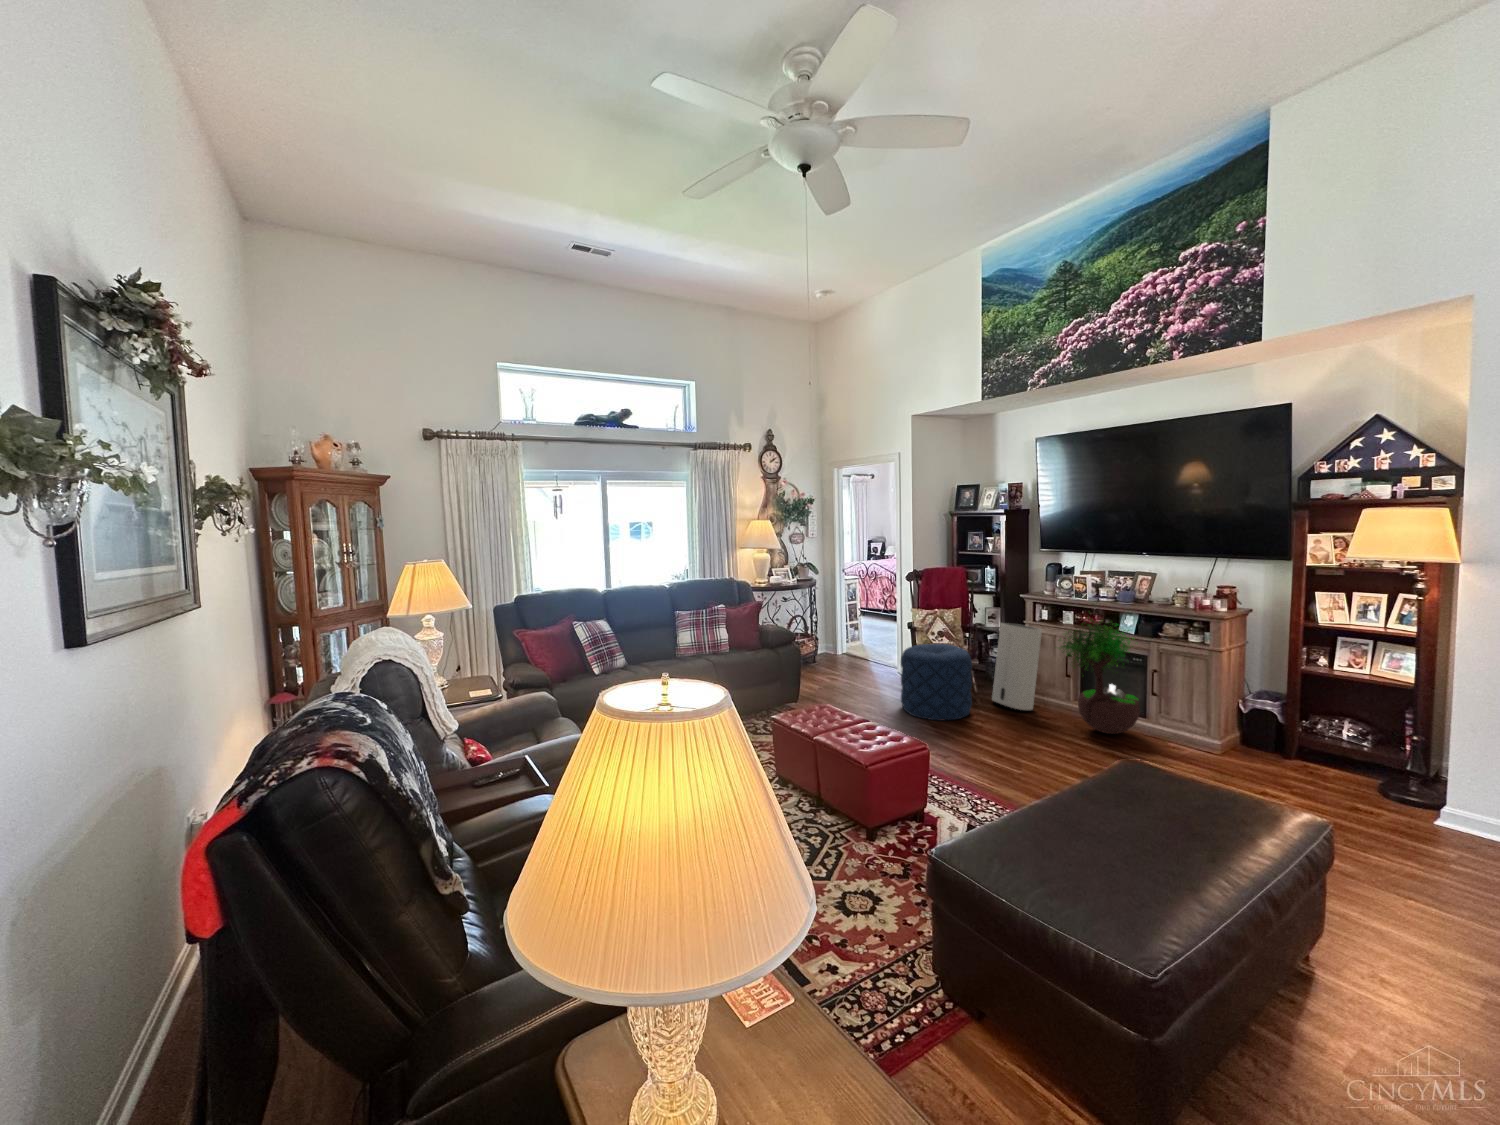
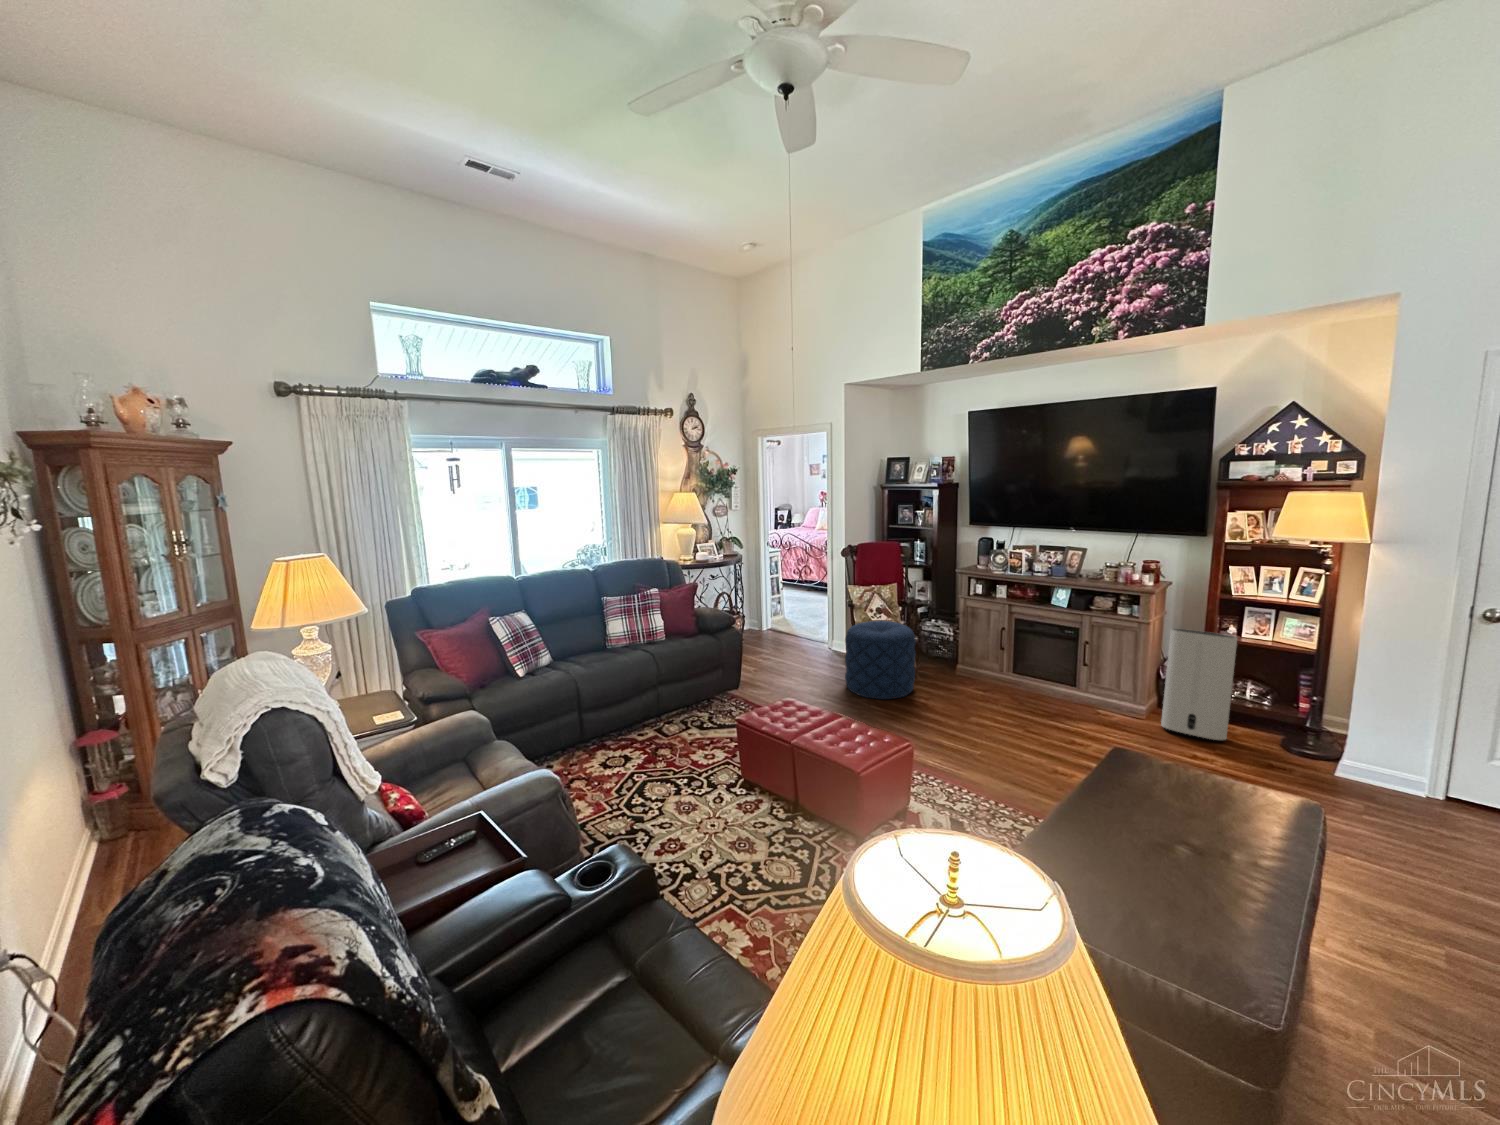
potted tree: present [1060,620,1140,734] -> none [999,587,1077,703]
air purifier: present [992,623,1042,710] -> present [1161,629,1237,740]

